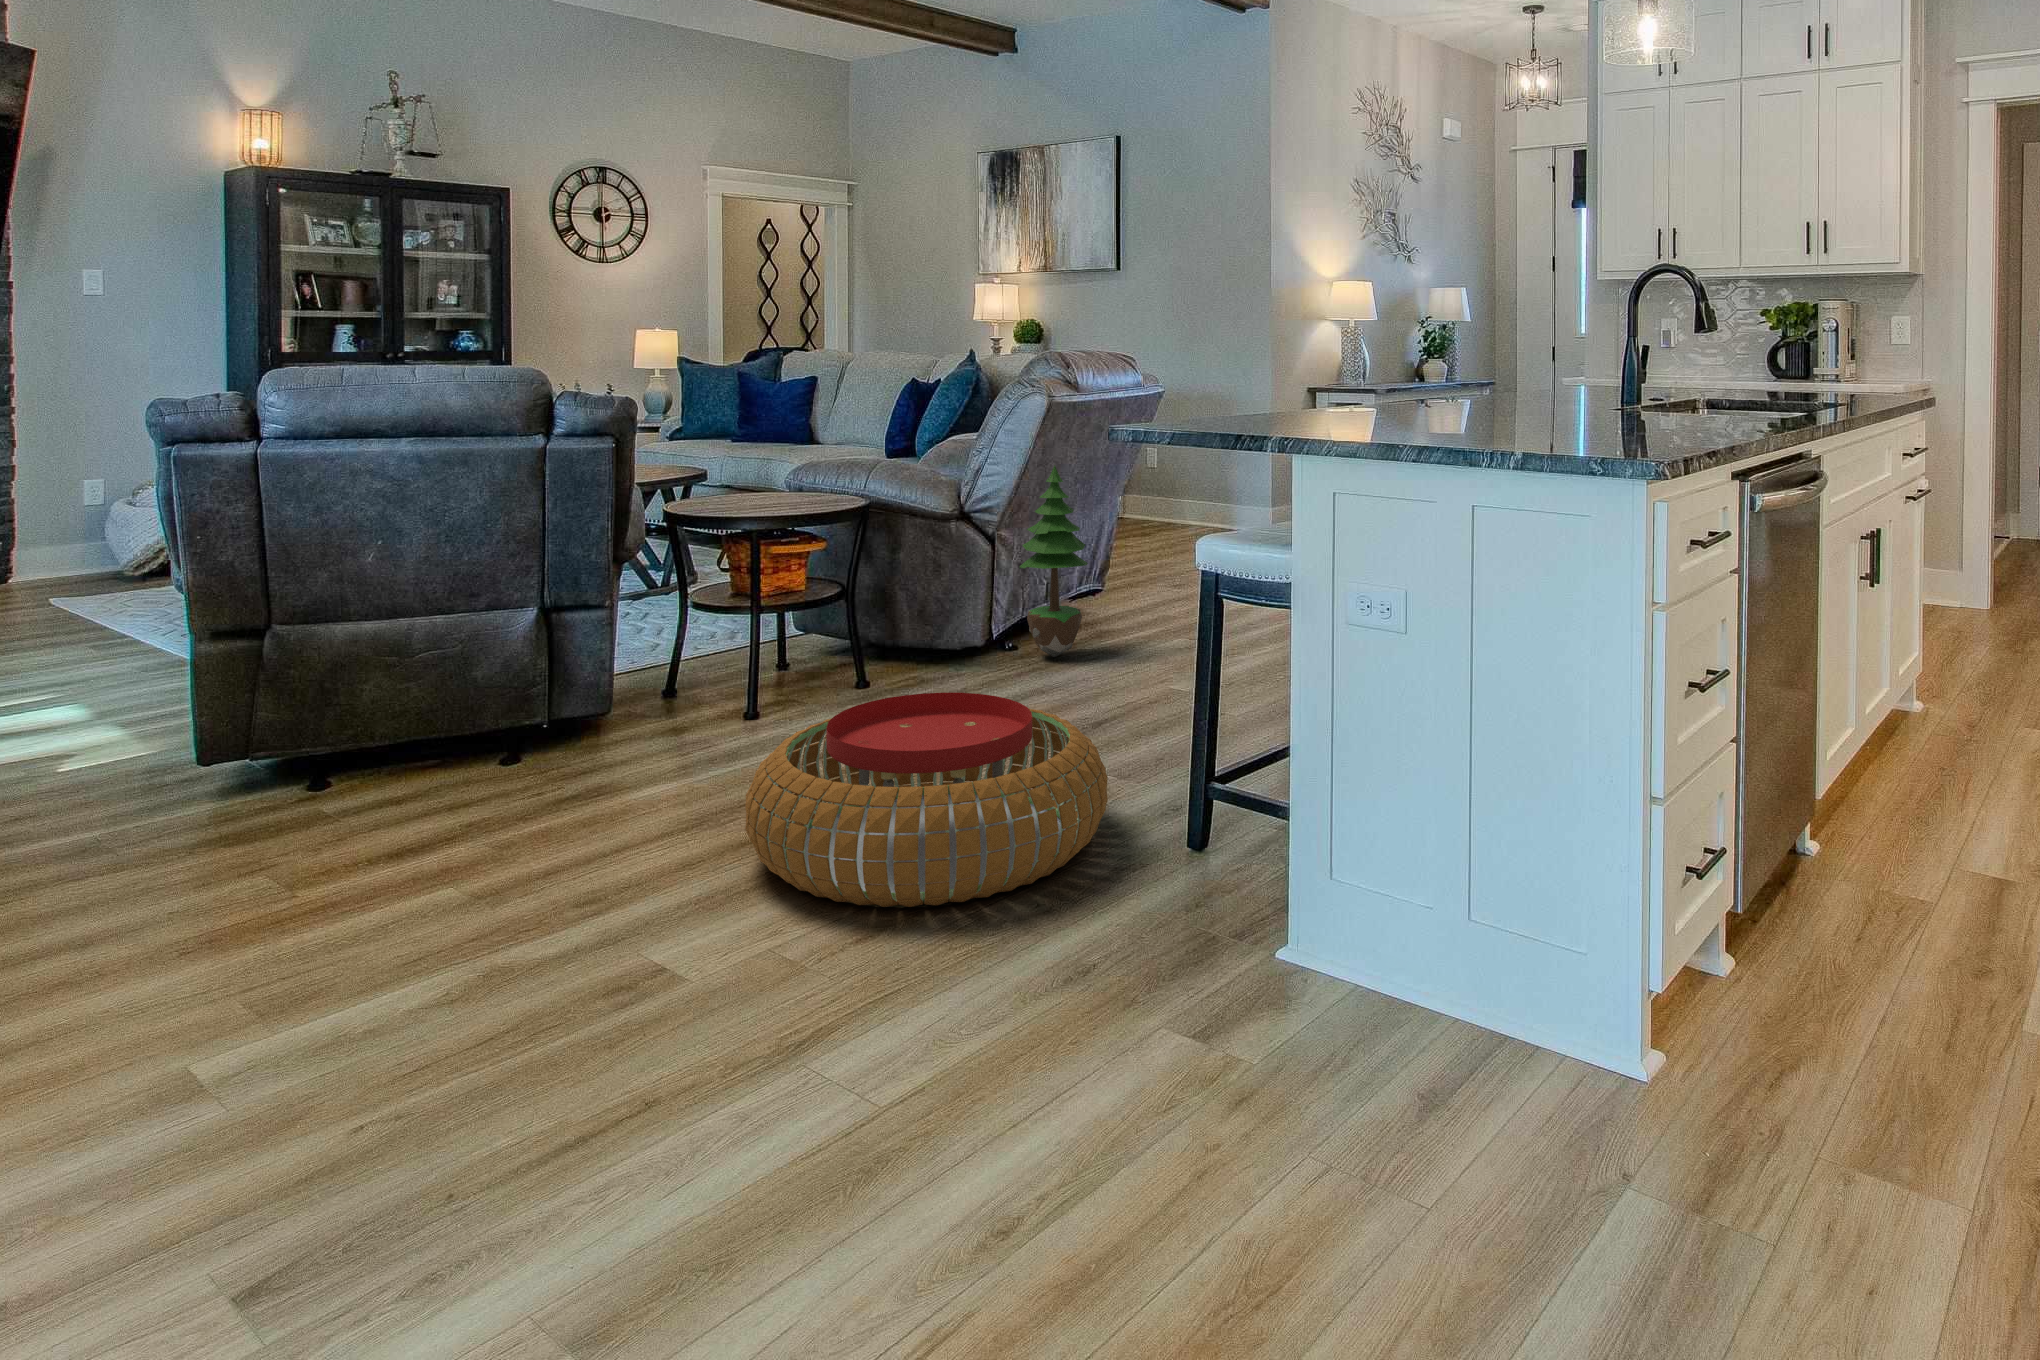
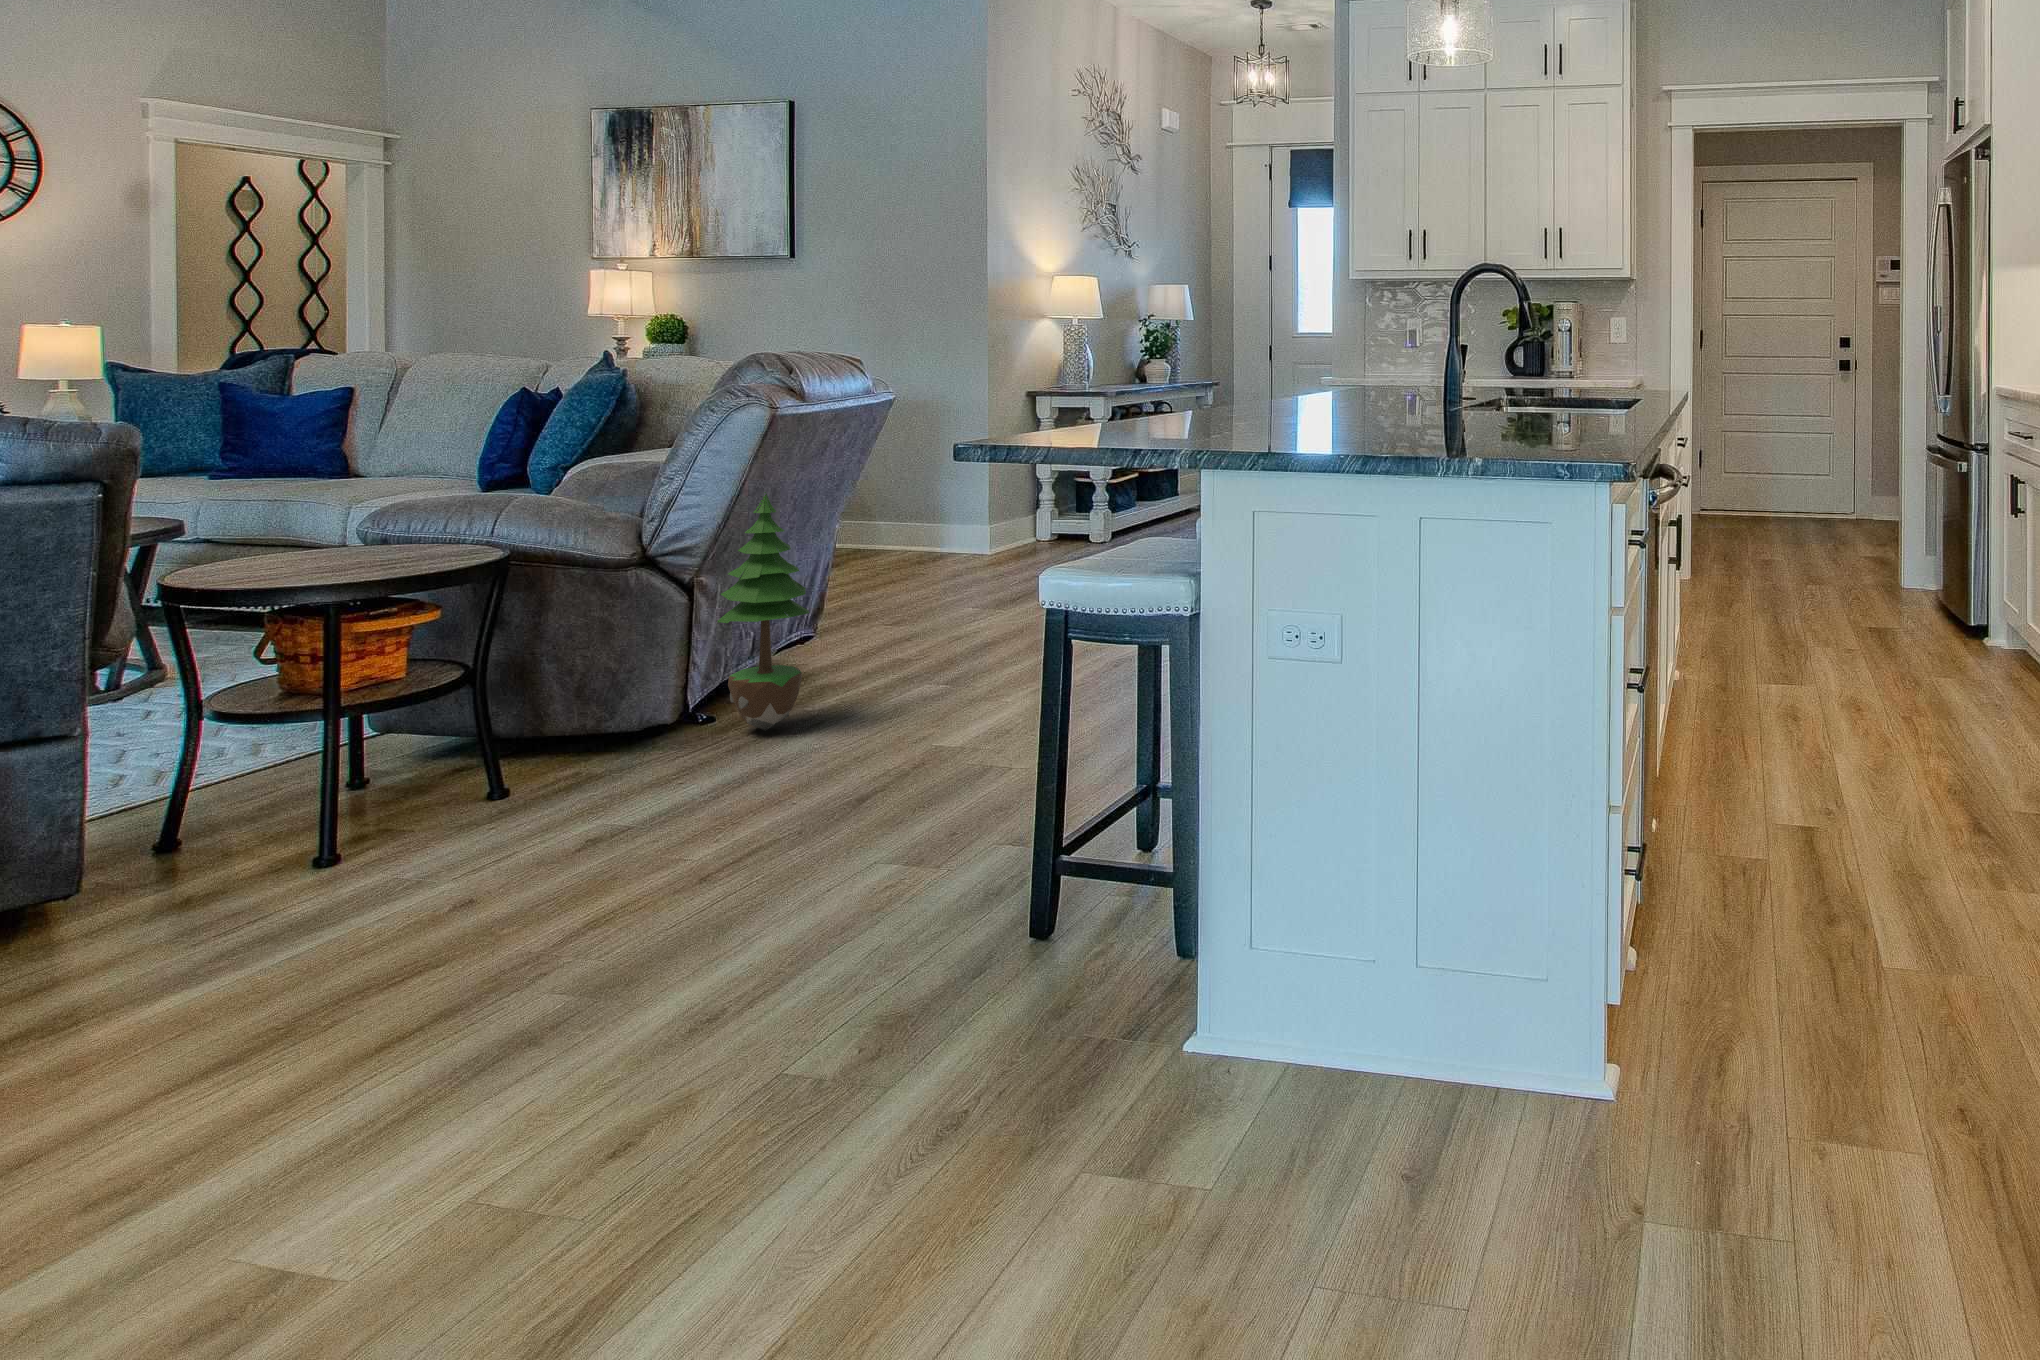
pouf: present [745,693,1108,907] -> none [410,801,954,1133]

